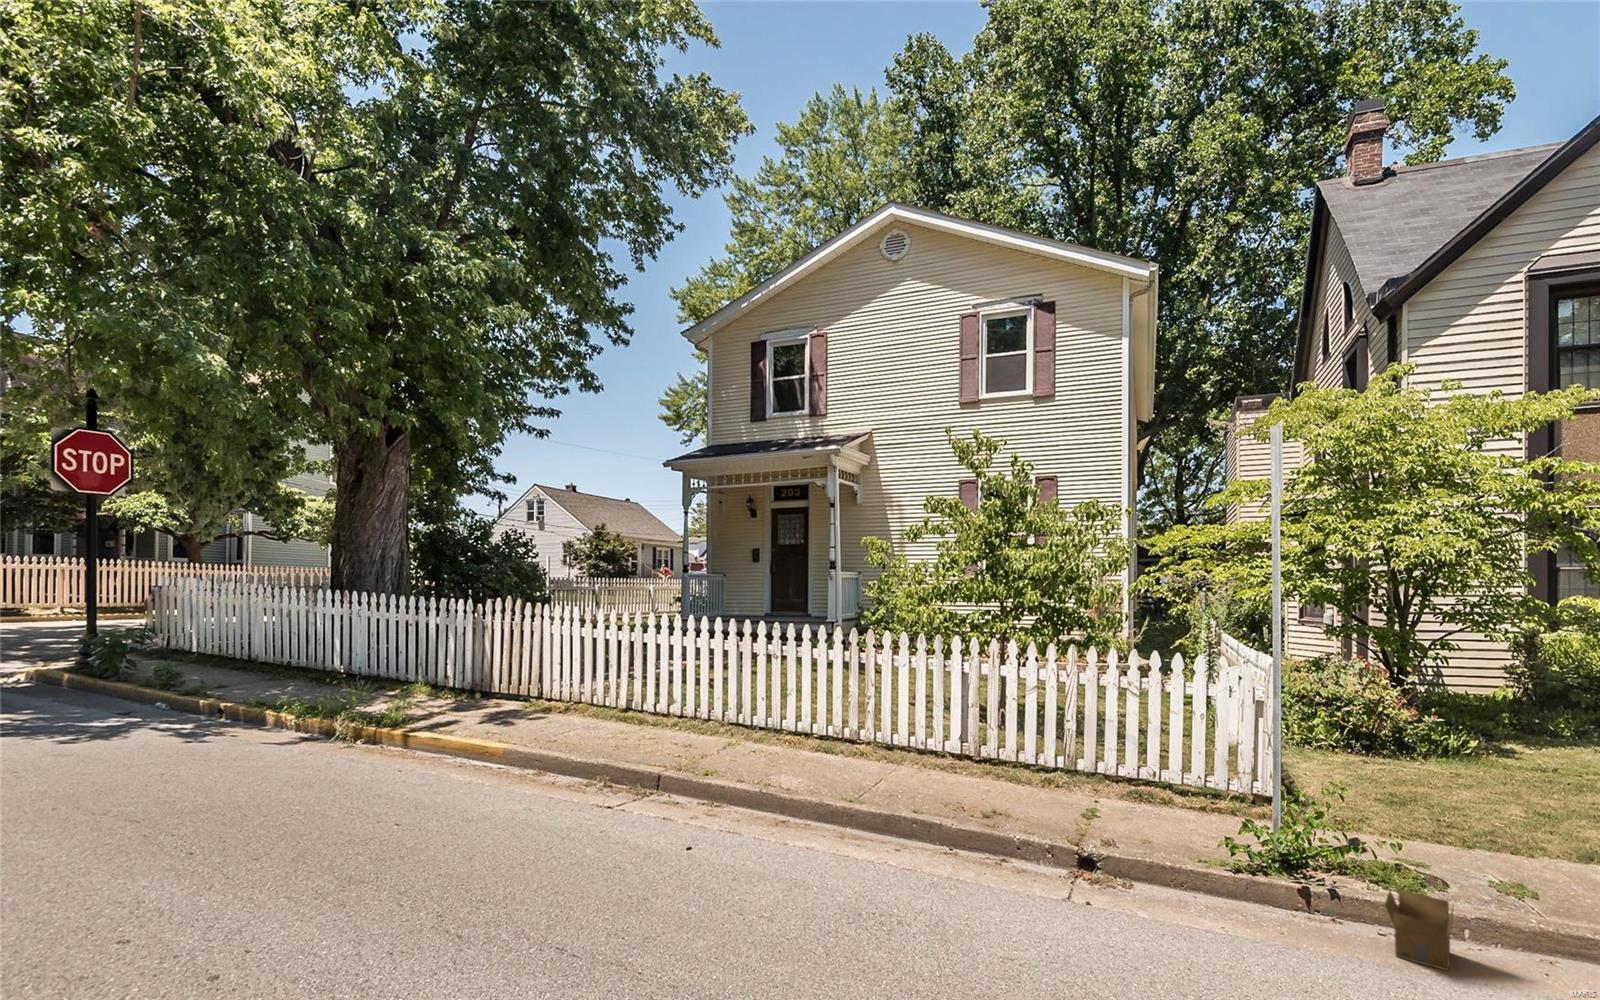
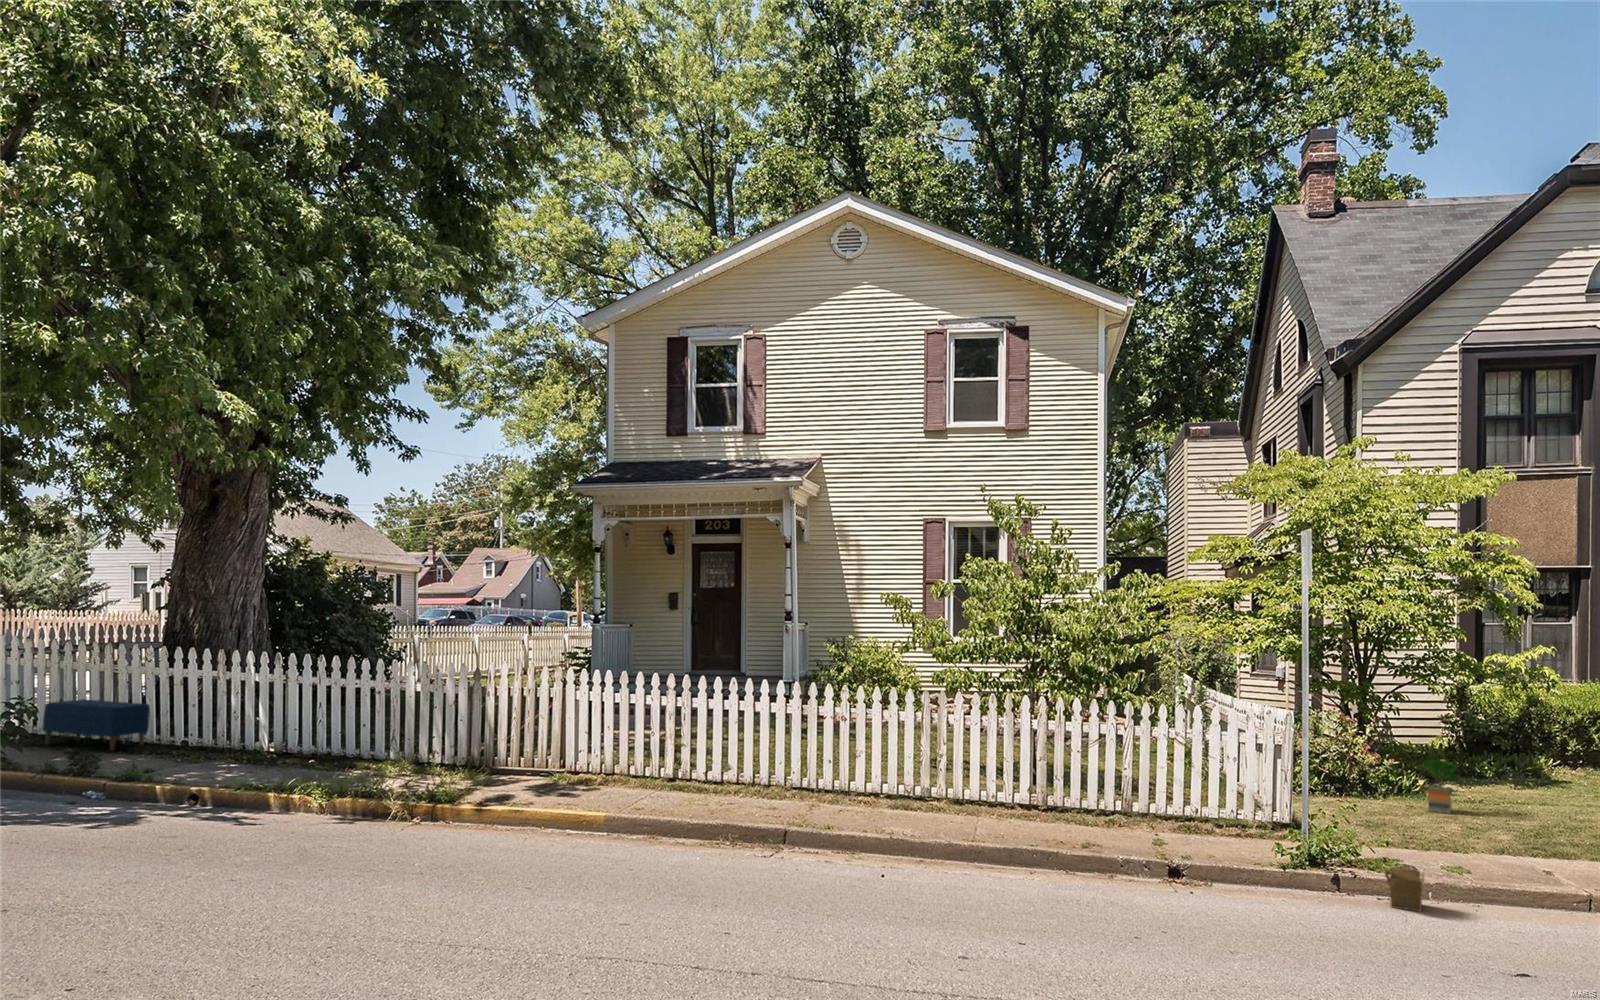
bench: none [189,628,264,669] -> present [42,699,150,750]
potted tree: none [1470,722,1528,794] -> present [1423,760,1459,814]

